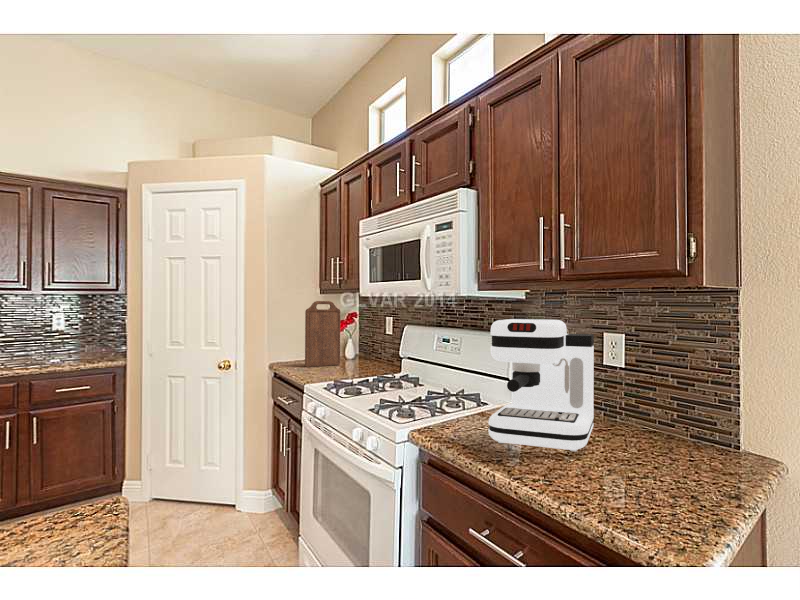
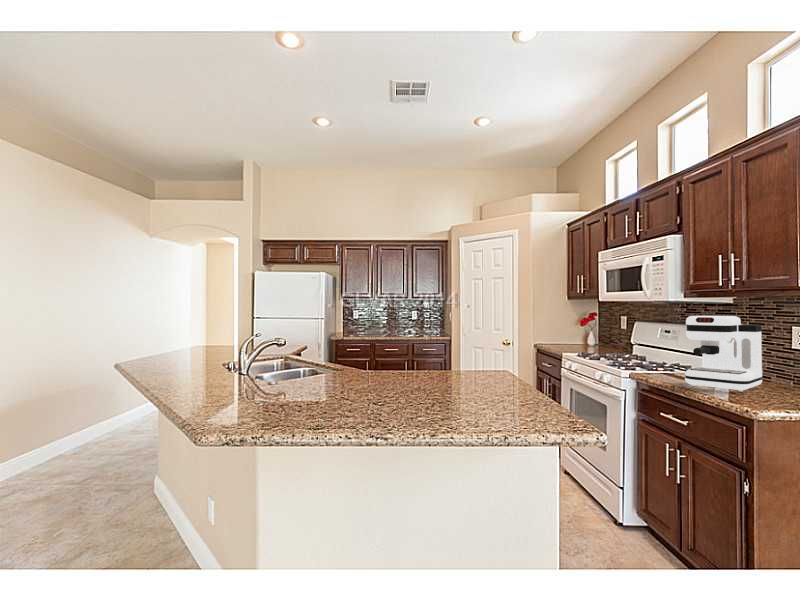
cutting board: present [305,301,341,367] -> none [561,305,586,349]

